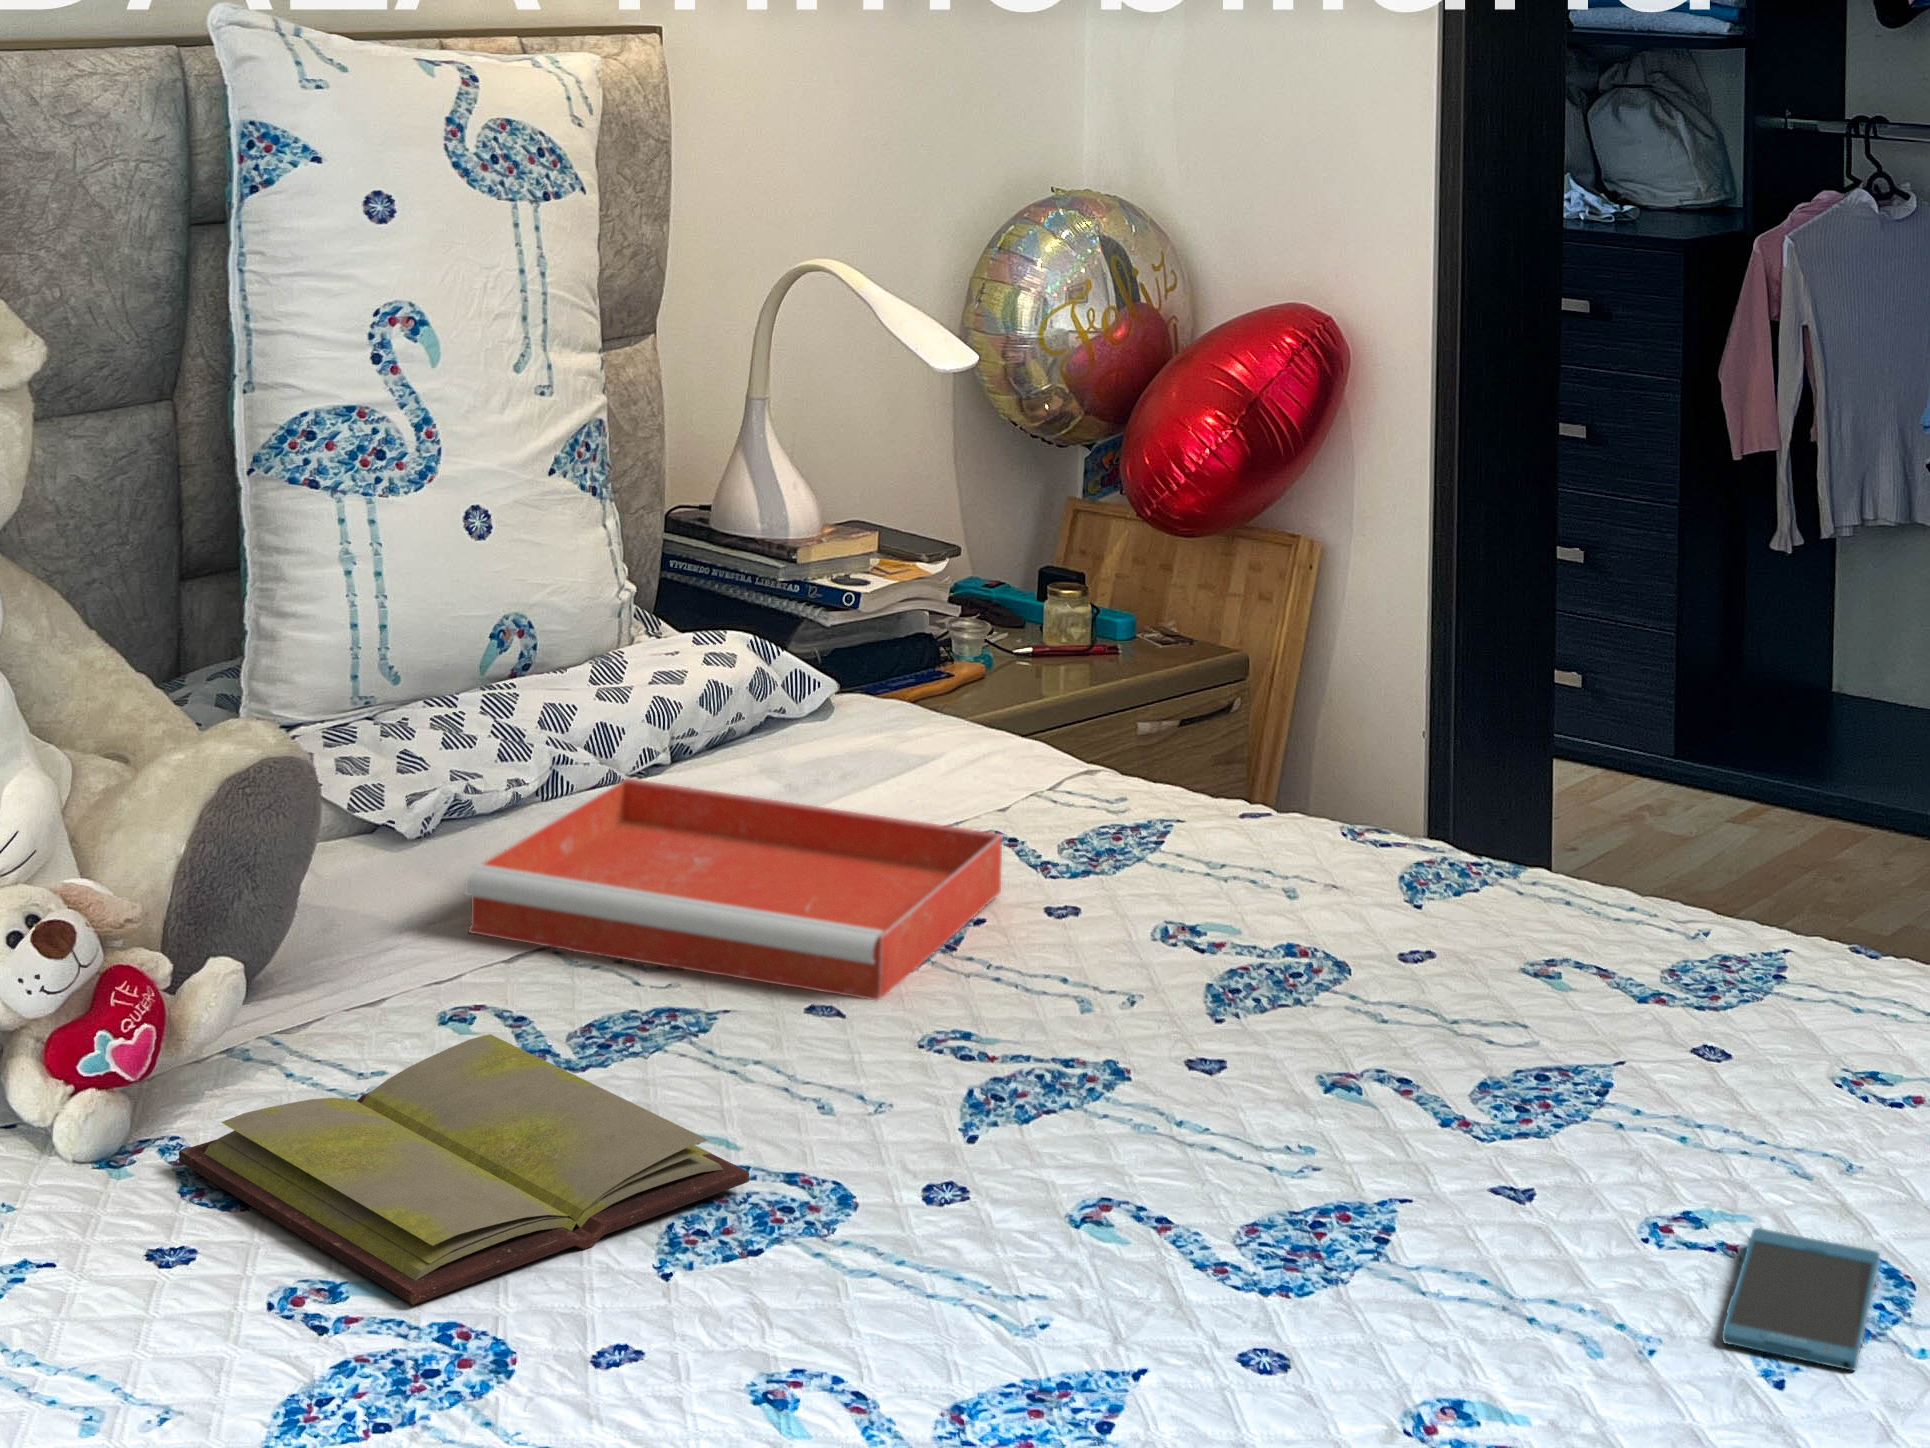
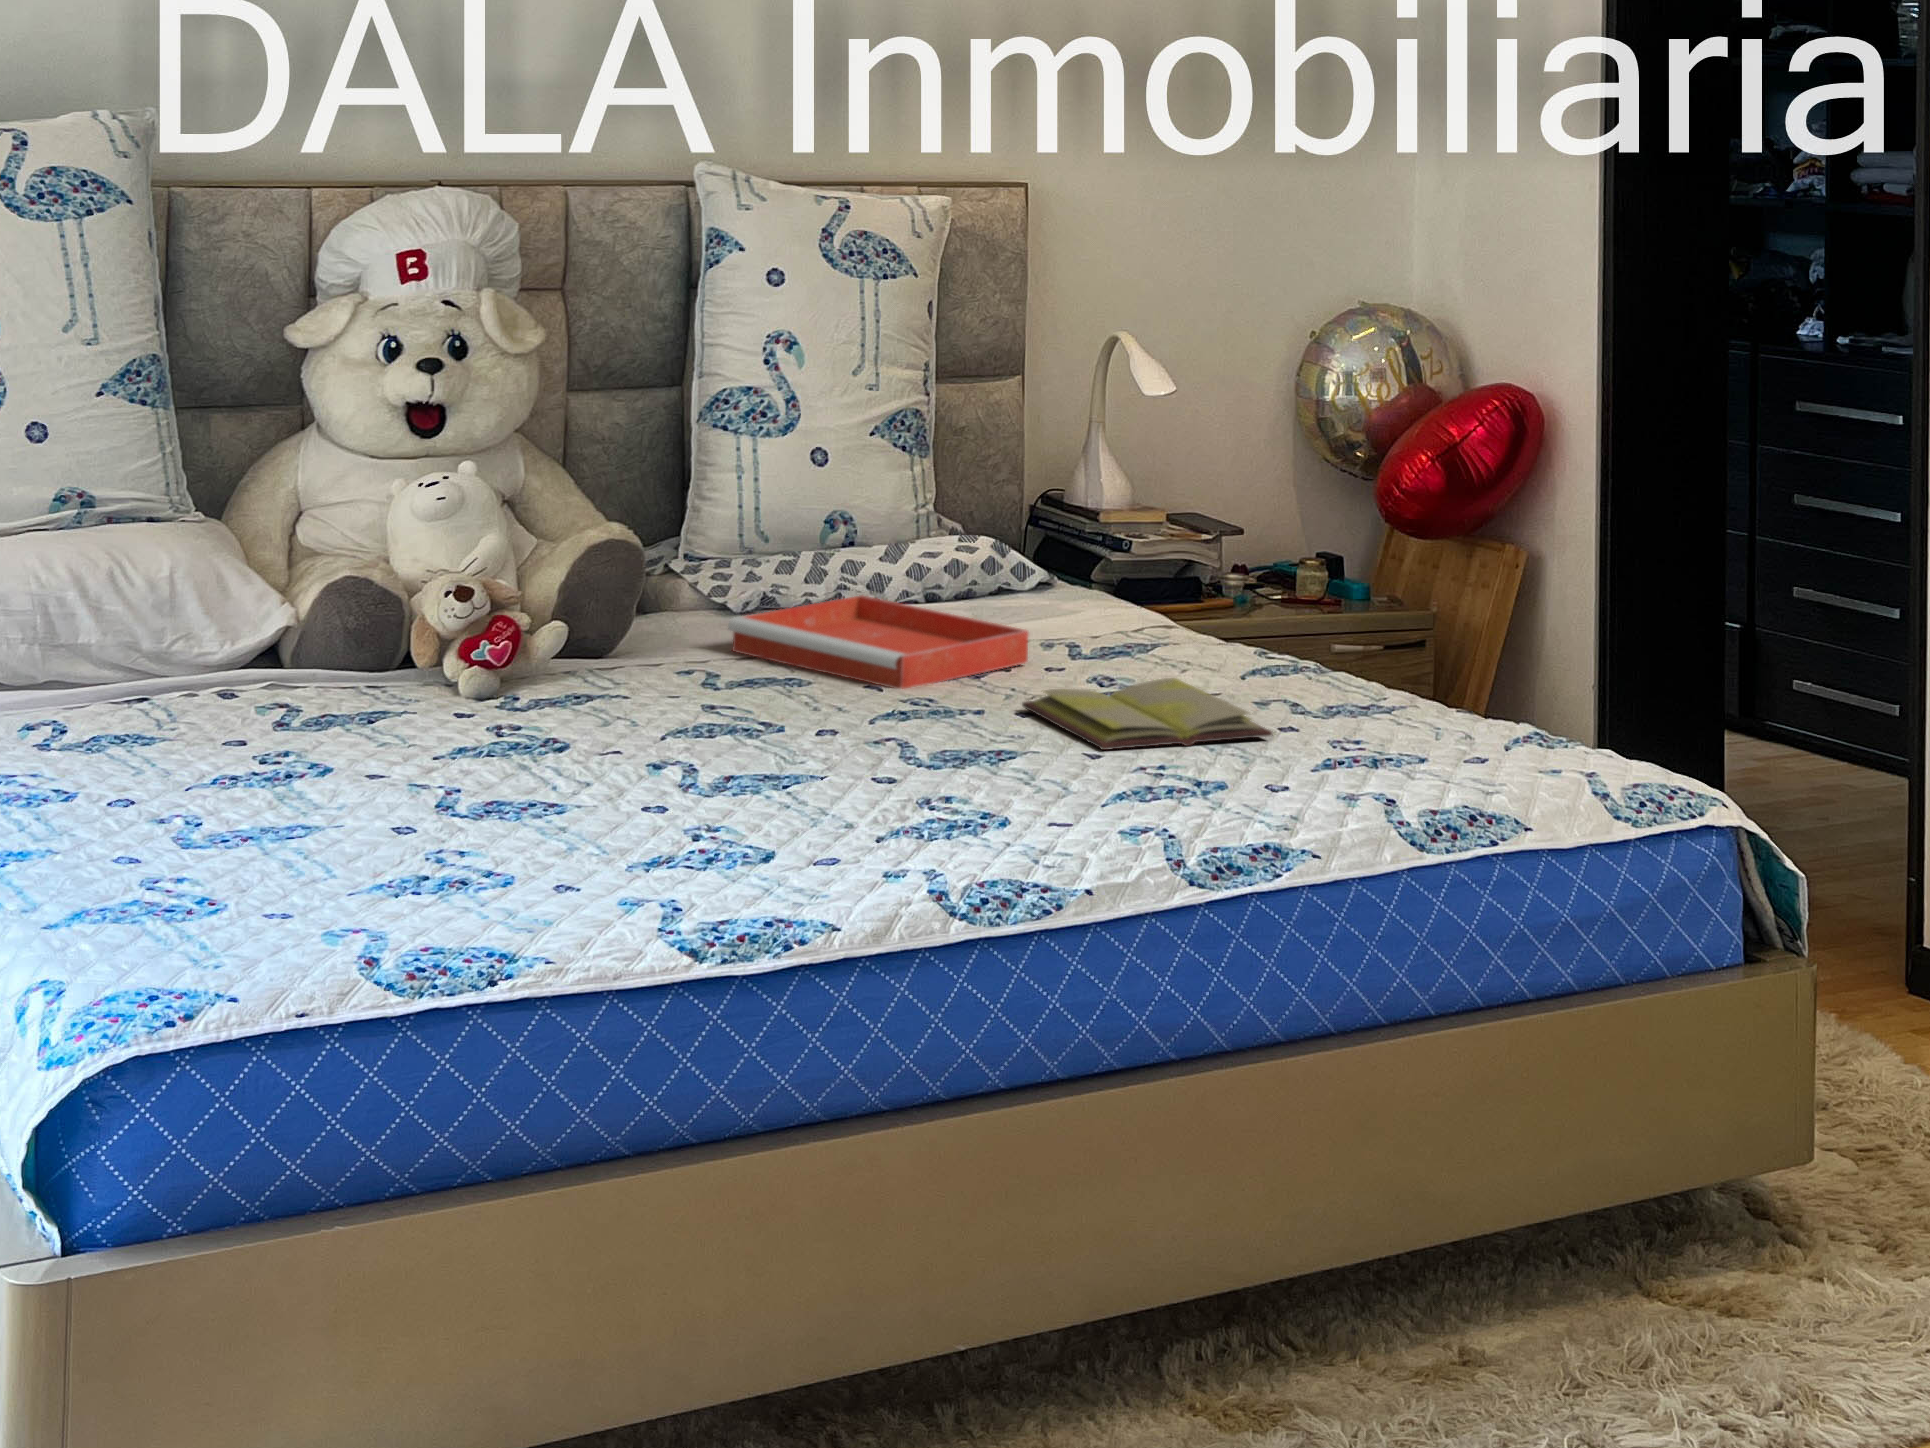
diary: present [179,1034,749,1305] -> present [1022,678,1272,750]
smartphone: present [1722,1228,1880,1371] -> none [1108,784,1232,822]

